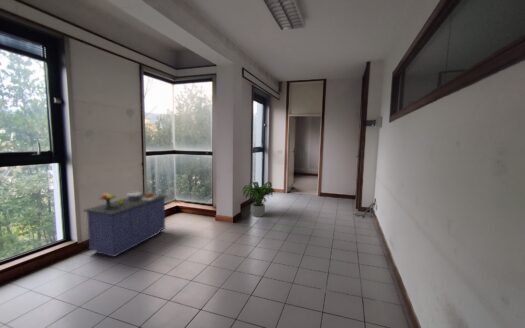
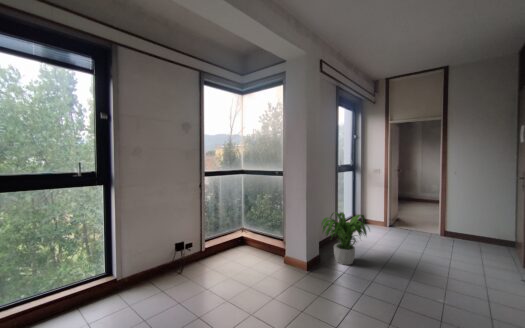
storage cabinet: present [84,192,166,256] -> none [122,221,221,307]

